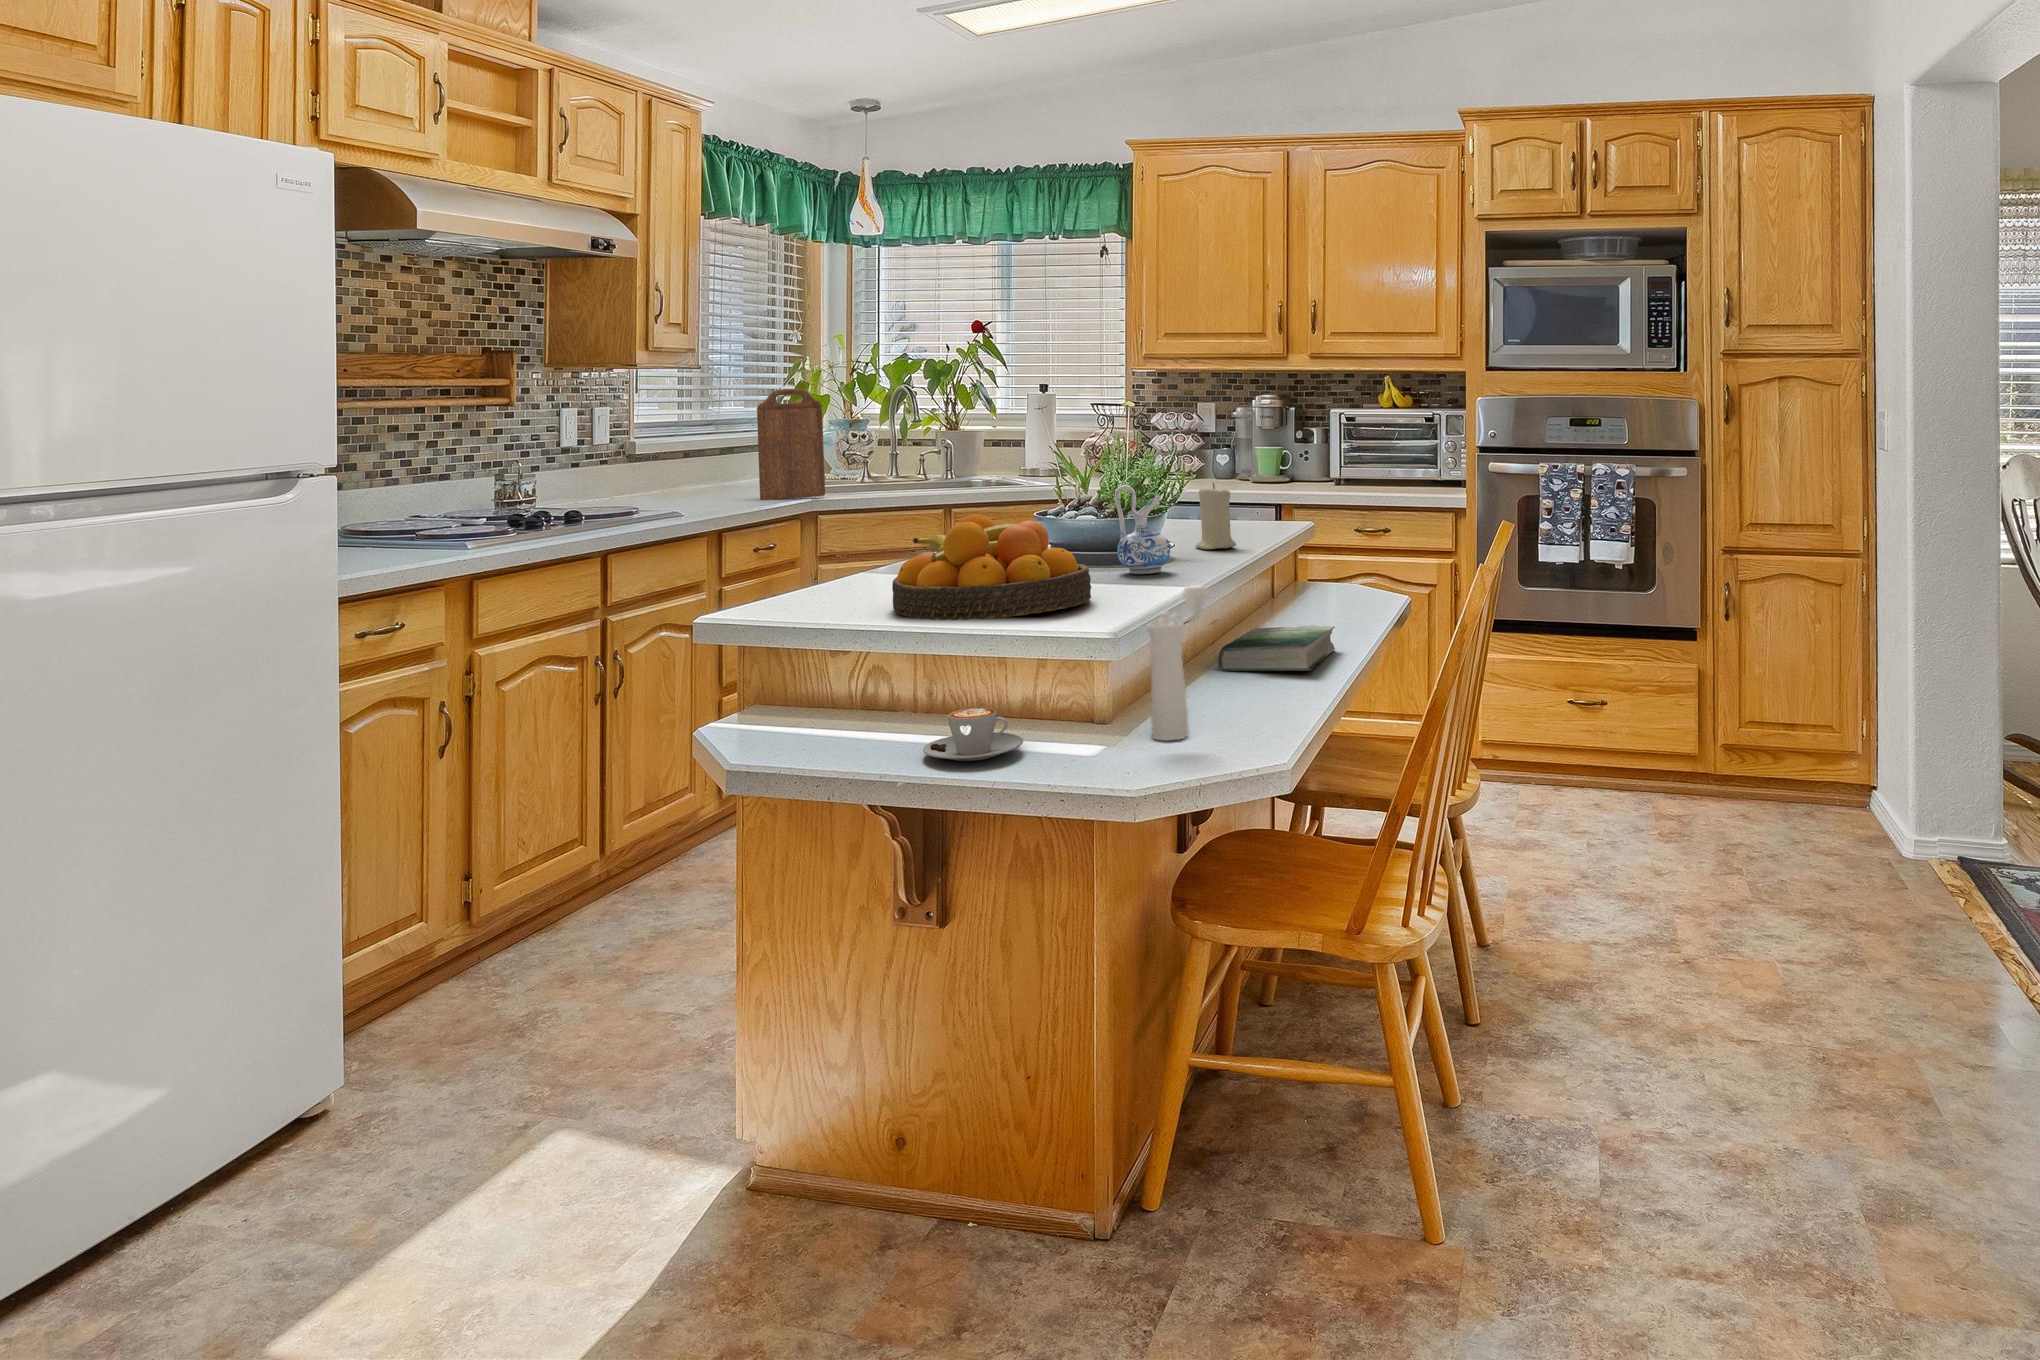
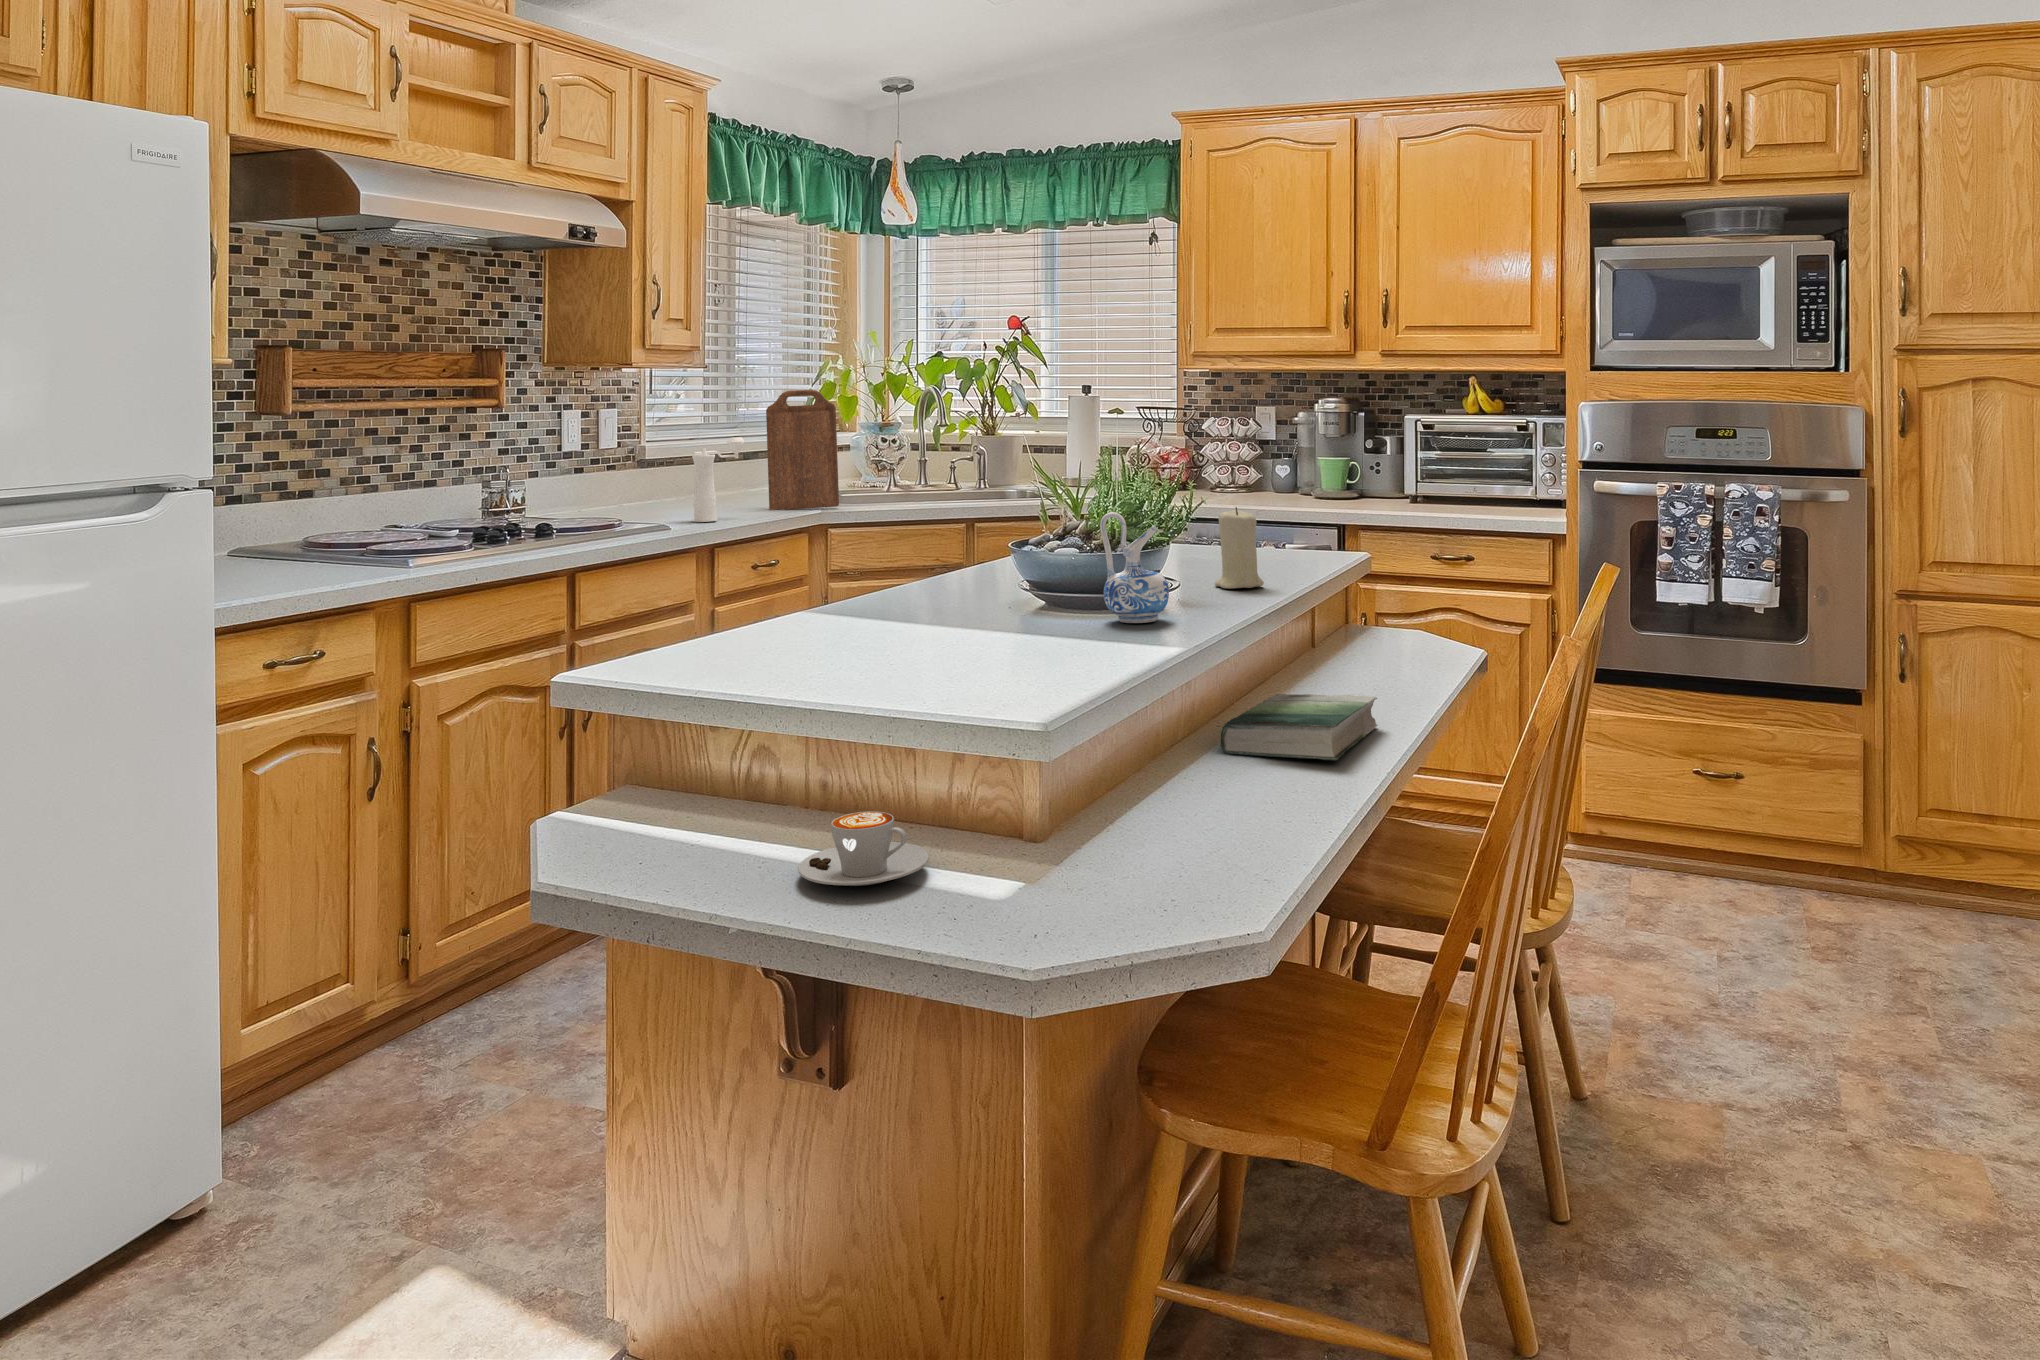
fruit bowl: present [892,514,1091,620] -> none [802,550,1049,689]
pepper mill: present [1147,585,1209,741] -> present [692,437,744,522]

